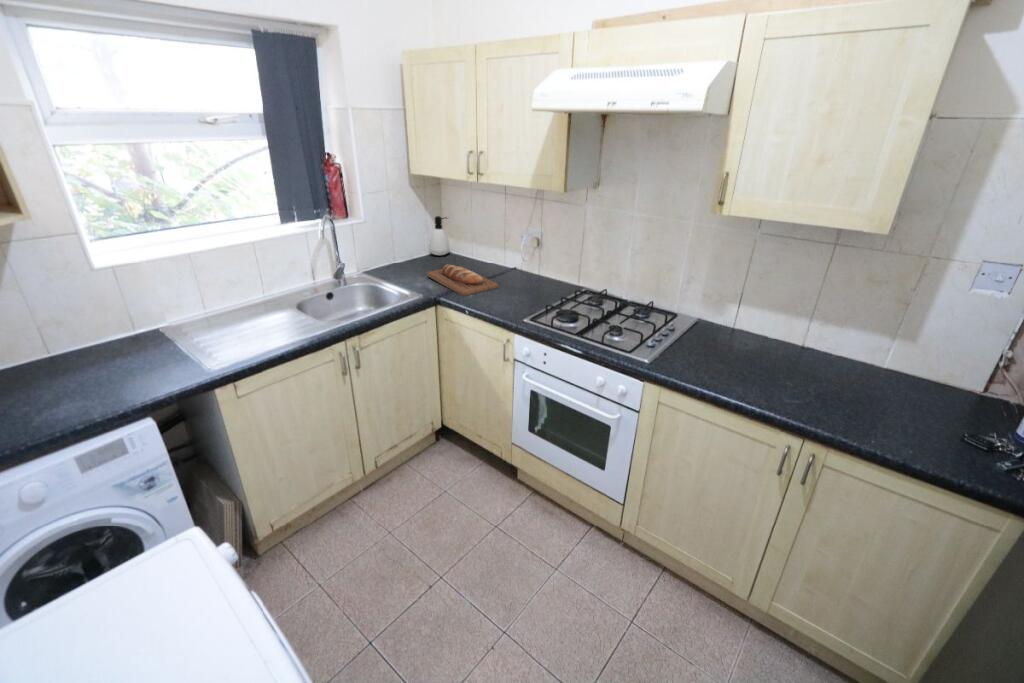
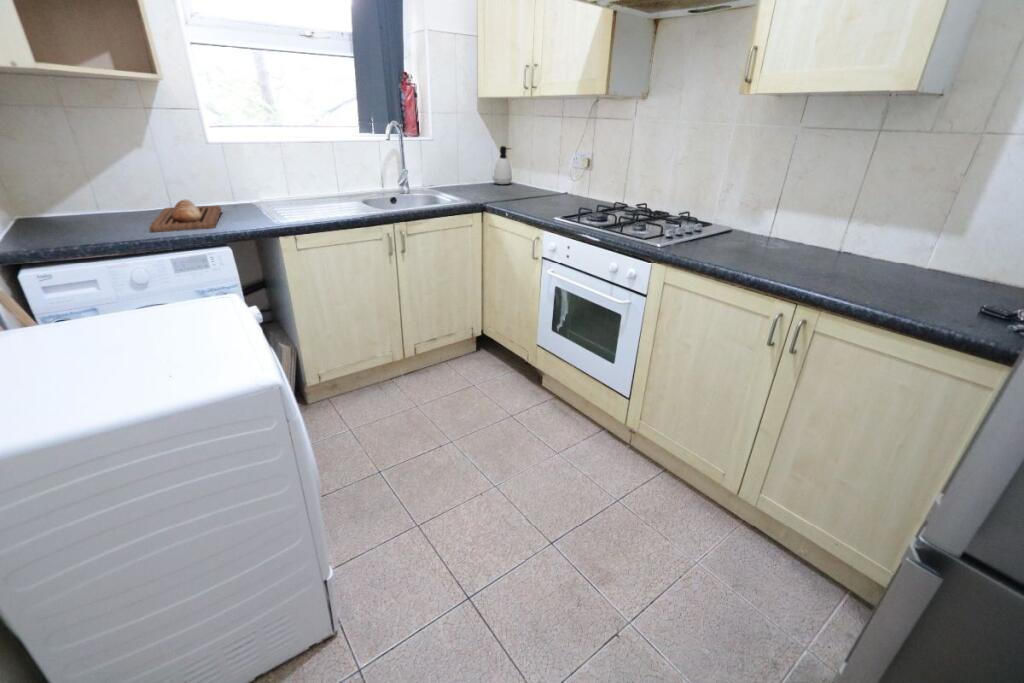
bread loaf: present [427,265,499,296] -> present [149,200,221,232]

